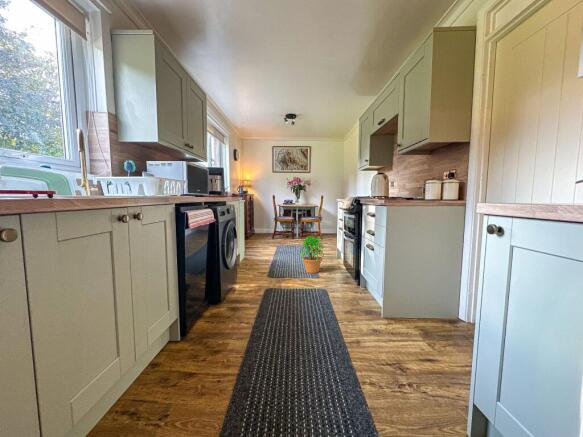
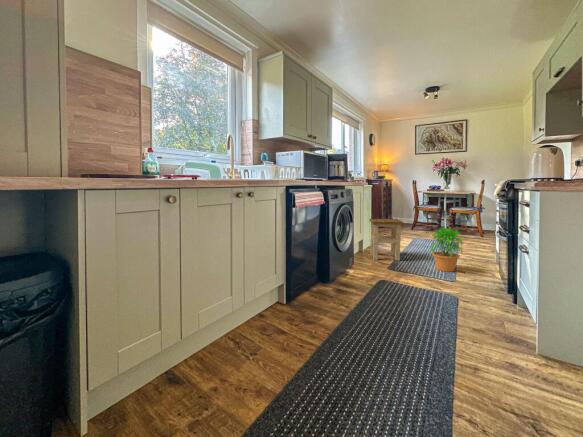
stool: none [245,231,277,271] -> present [370,219,403,261]

